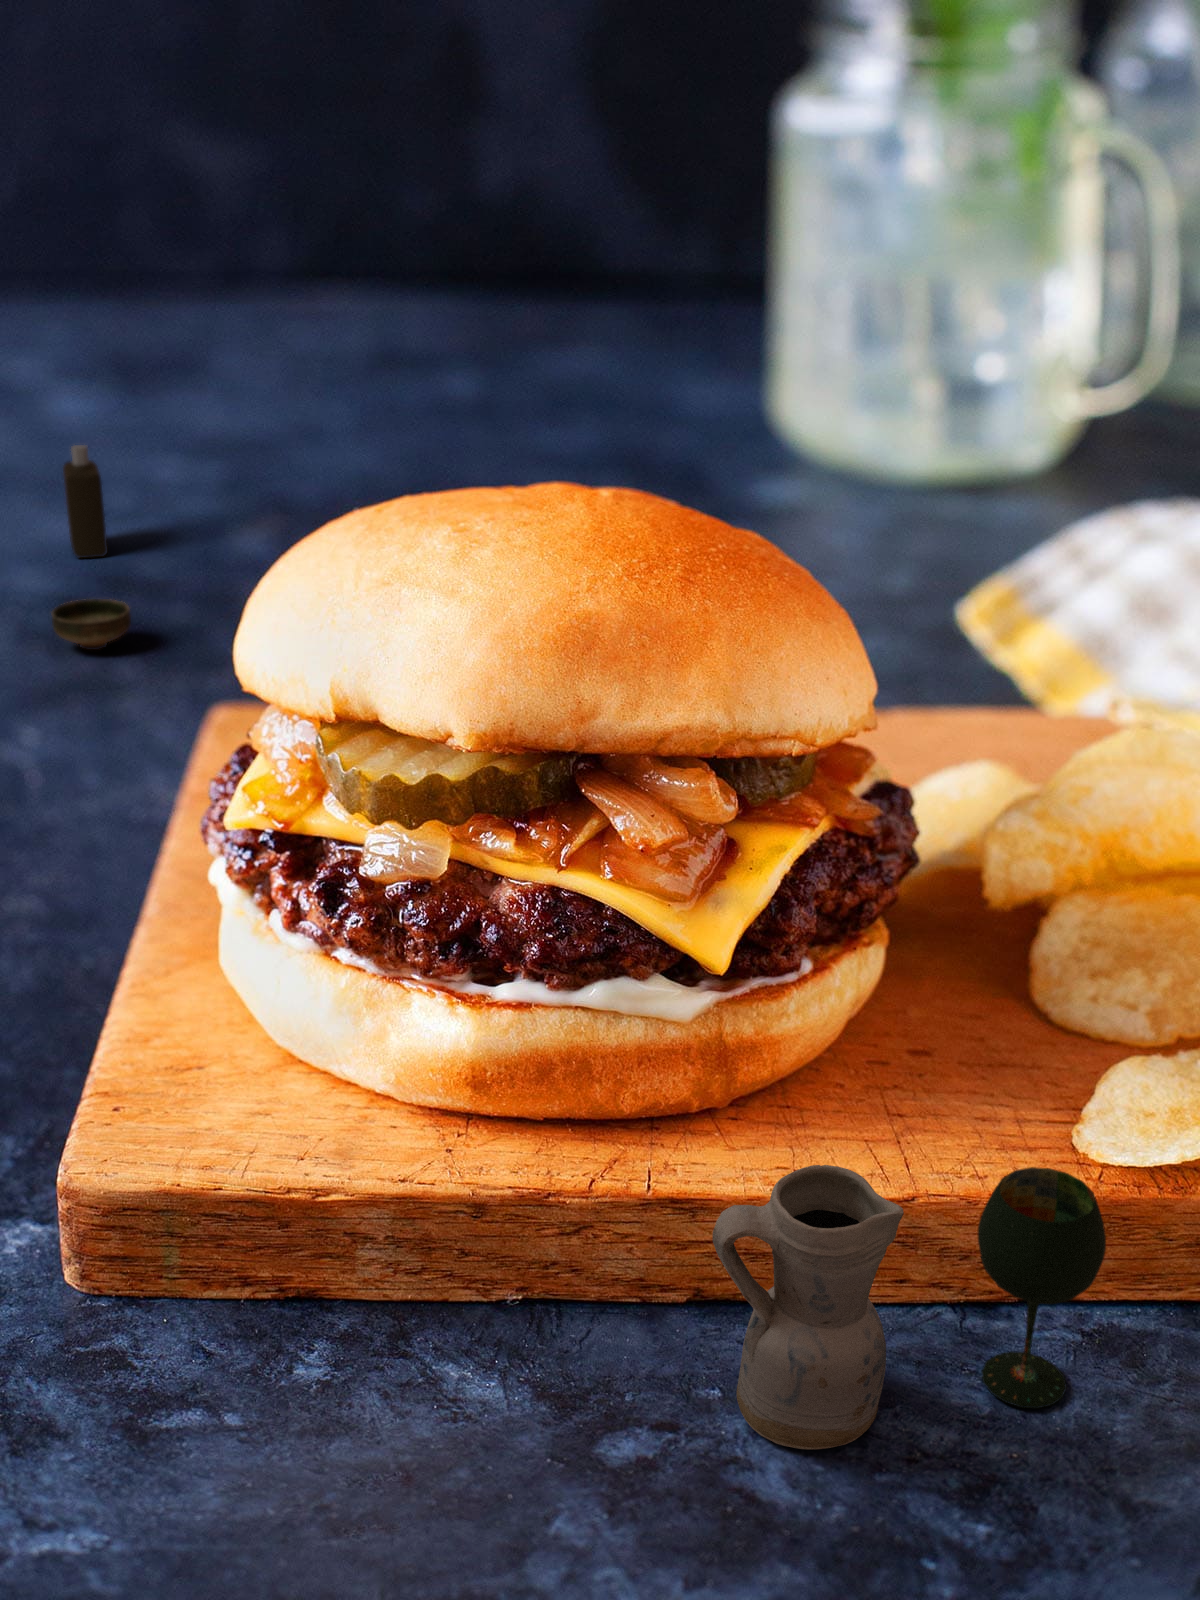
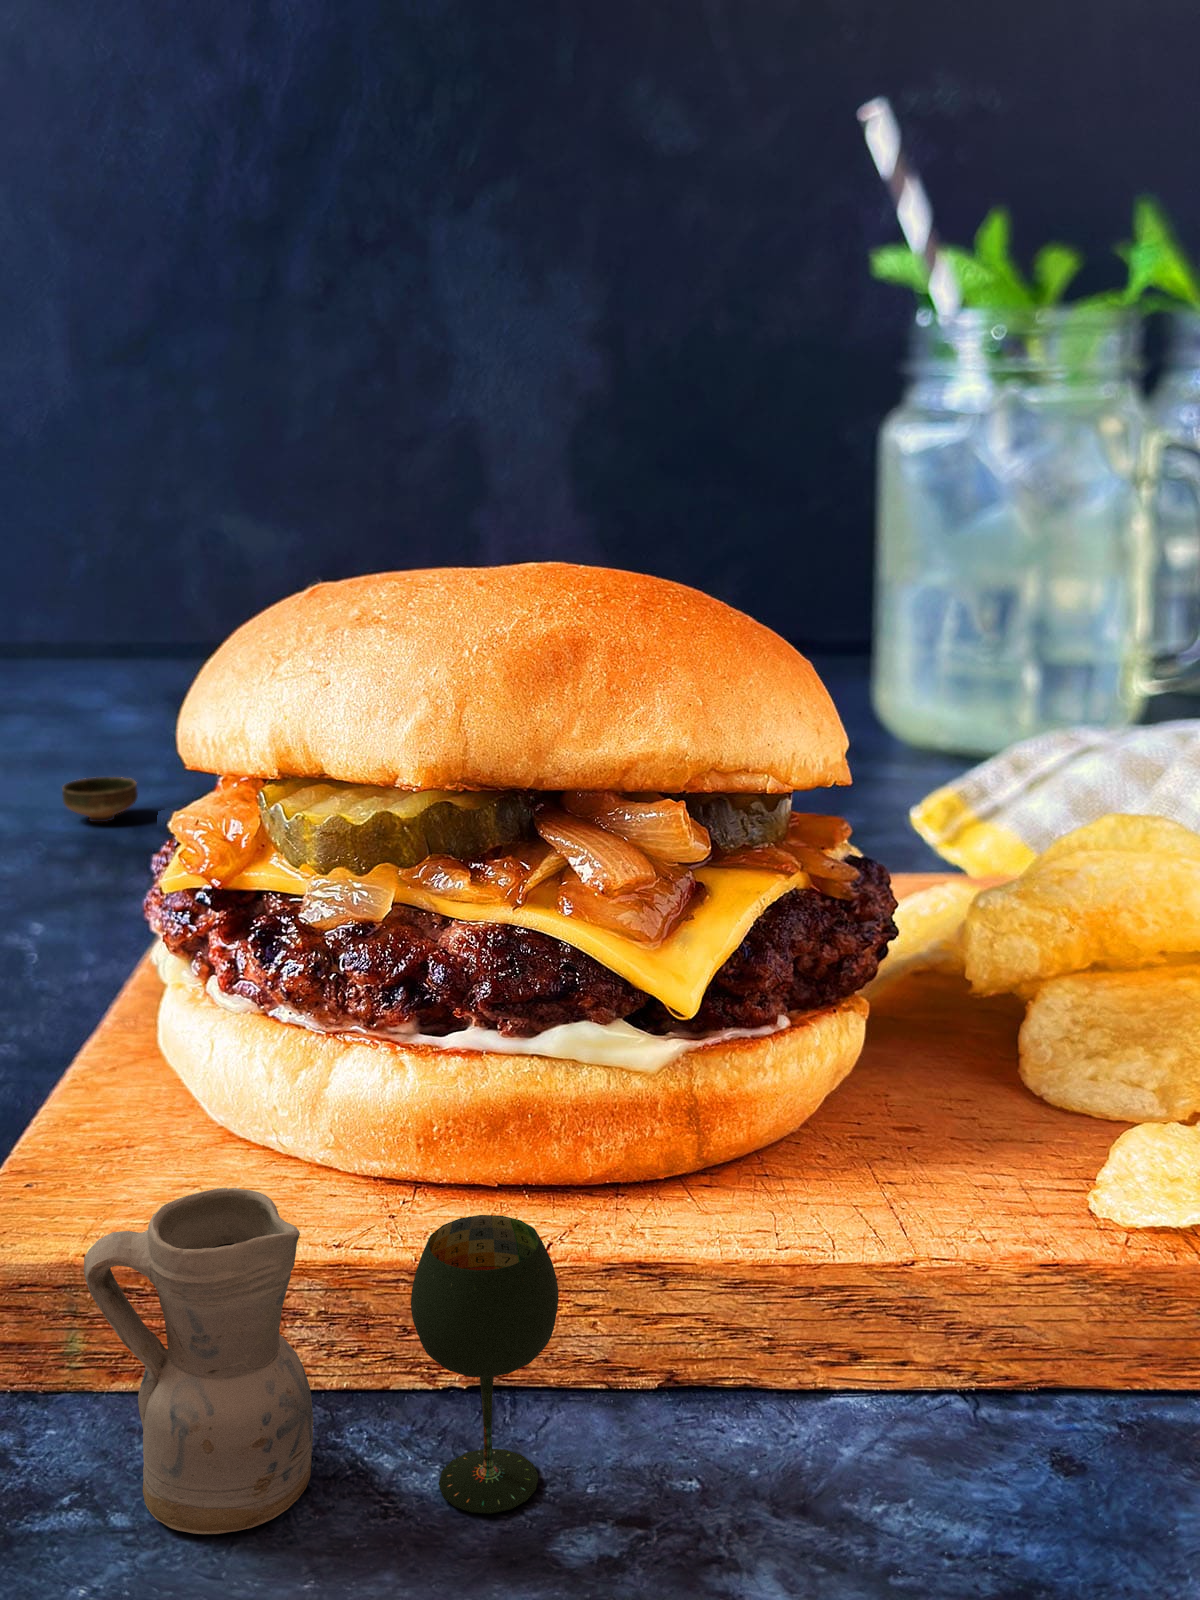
bottle: present [63,445,108,559] -> none [90,656,128,758]
ceramic pitcher: present [712,1165,904,1449] -> present [84,1188,313,1534]
wine glass: present [978,1167,1106,1408] -> present [411,1215,559,1513]

